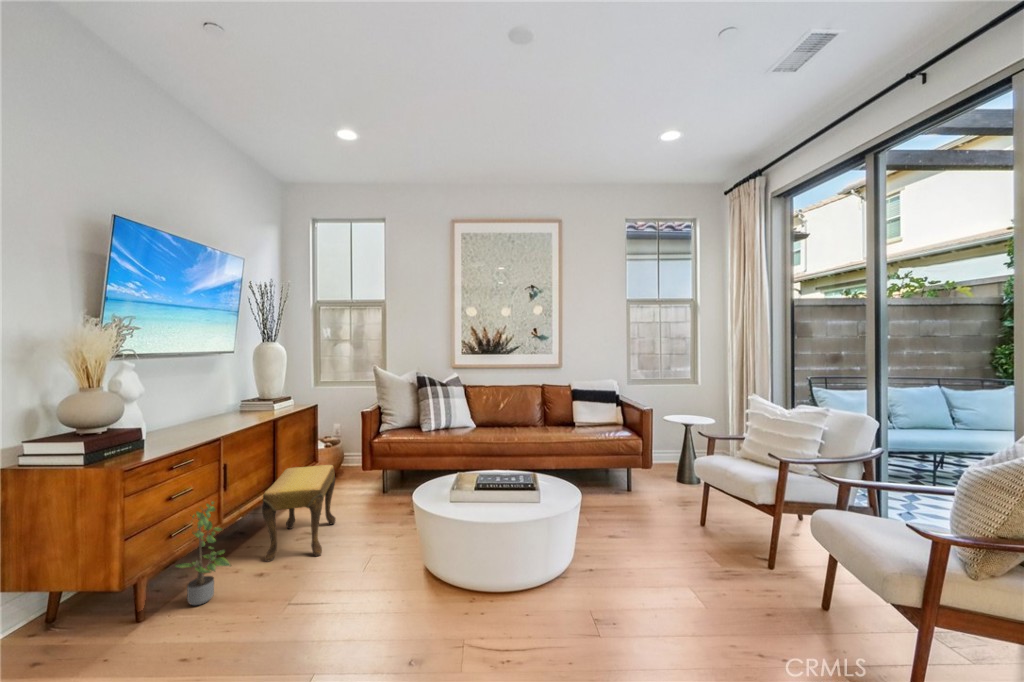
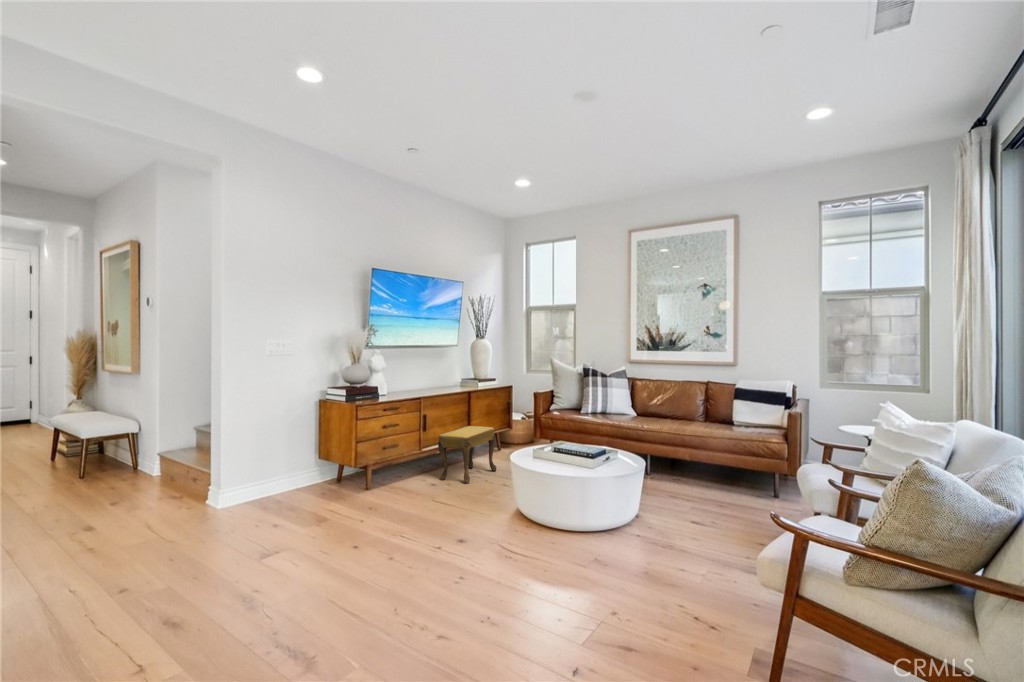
potted plant: present [176,502,230,605] -> none [384,430,415,488]

